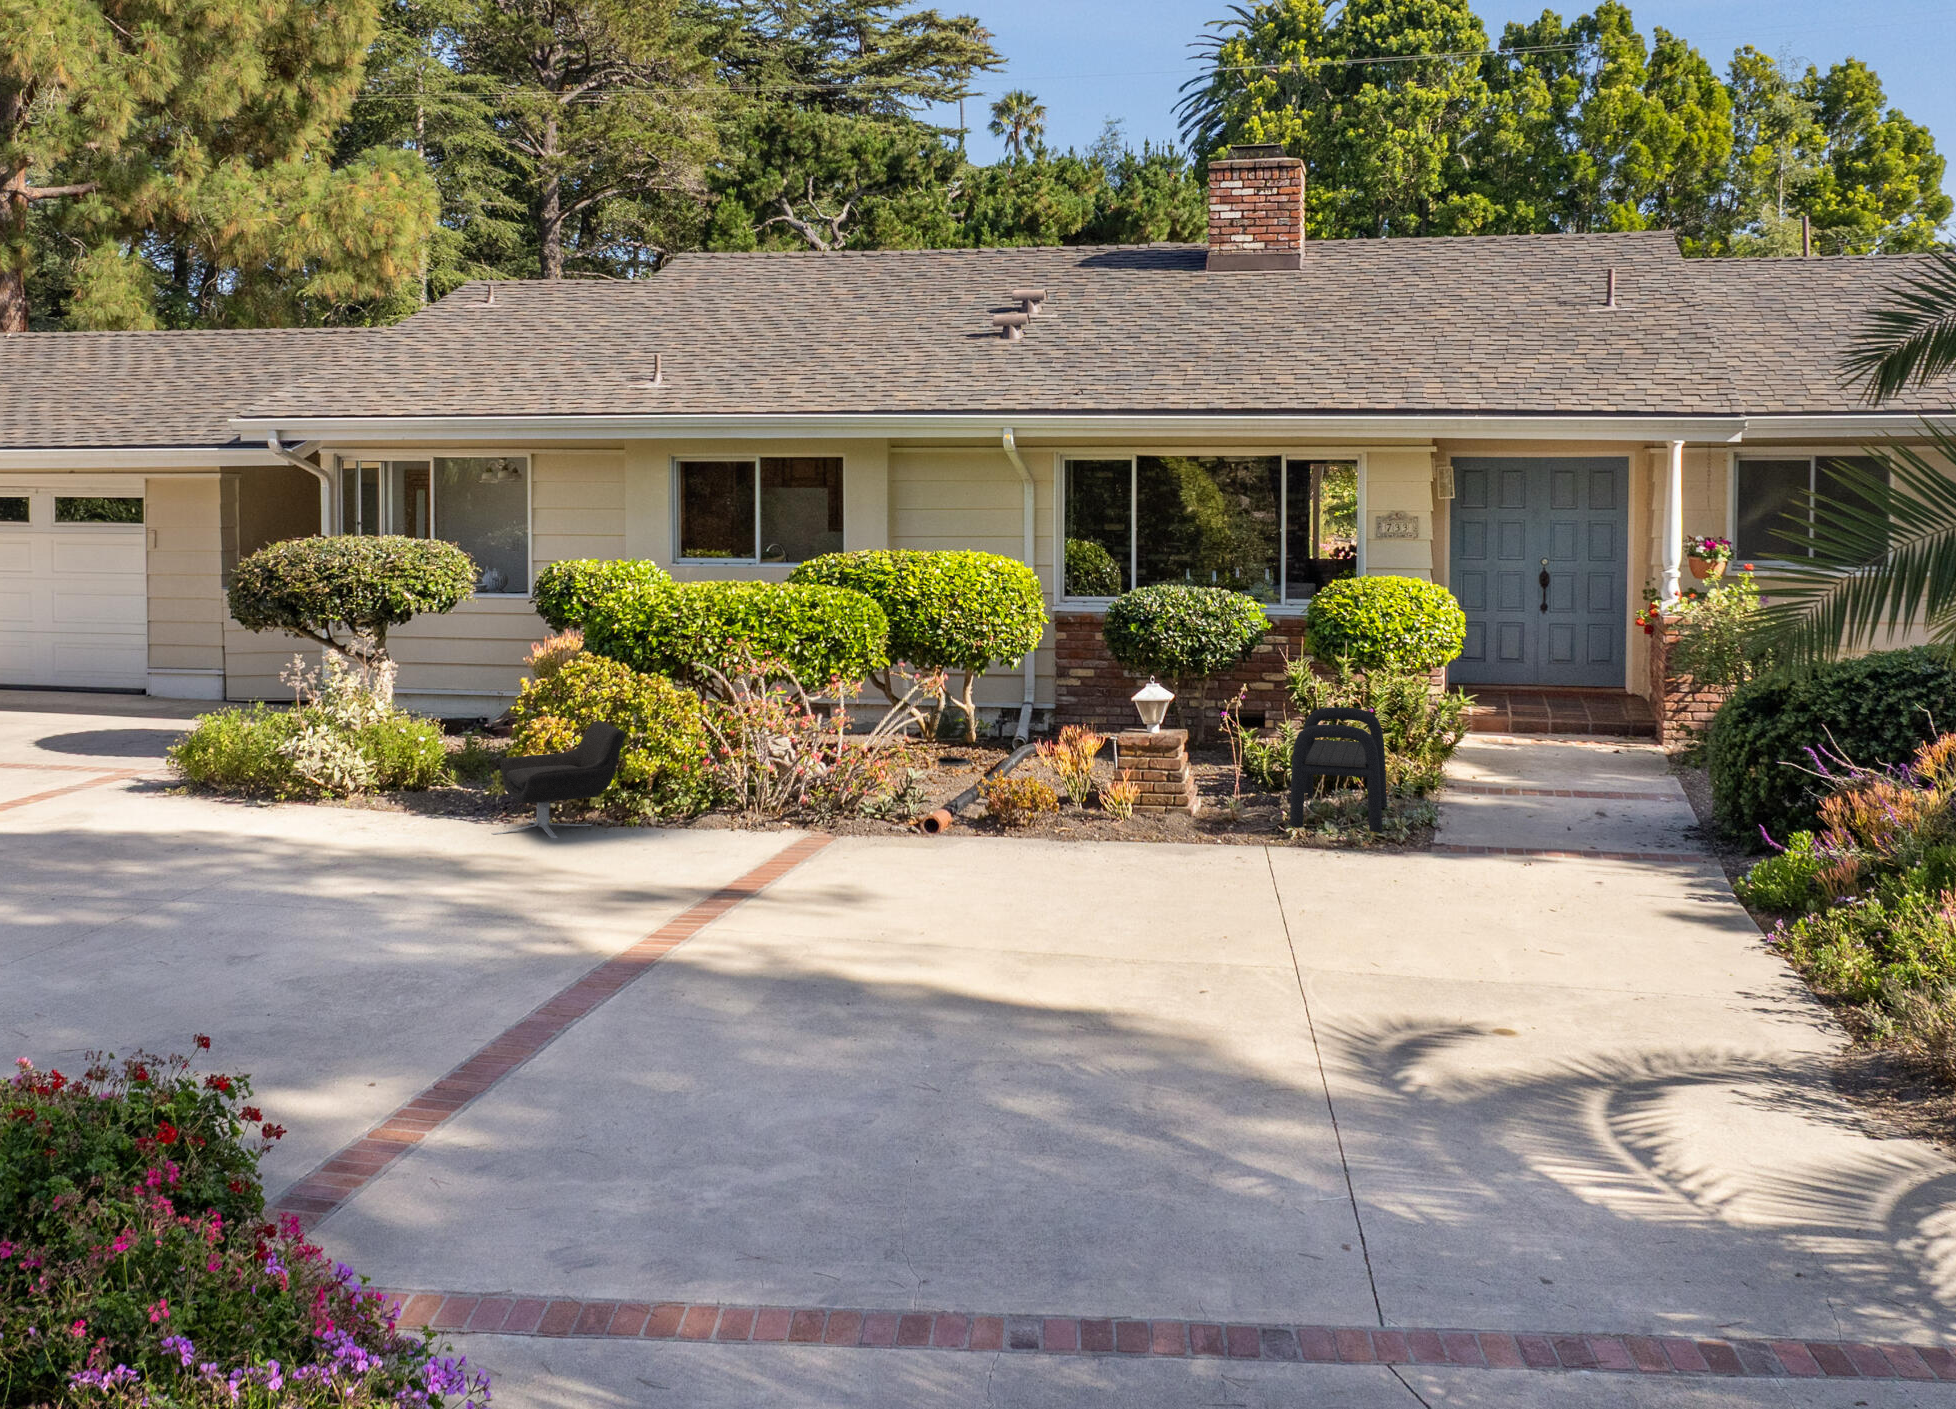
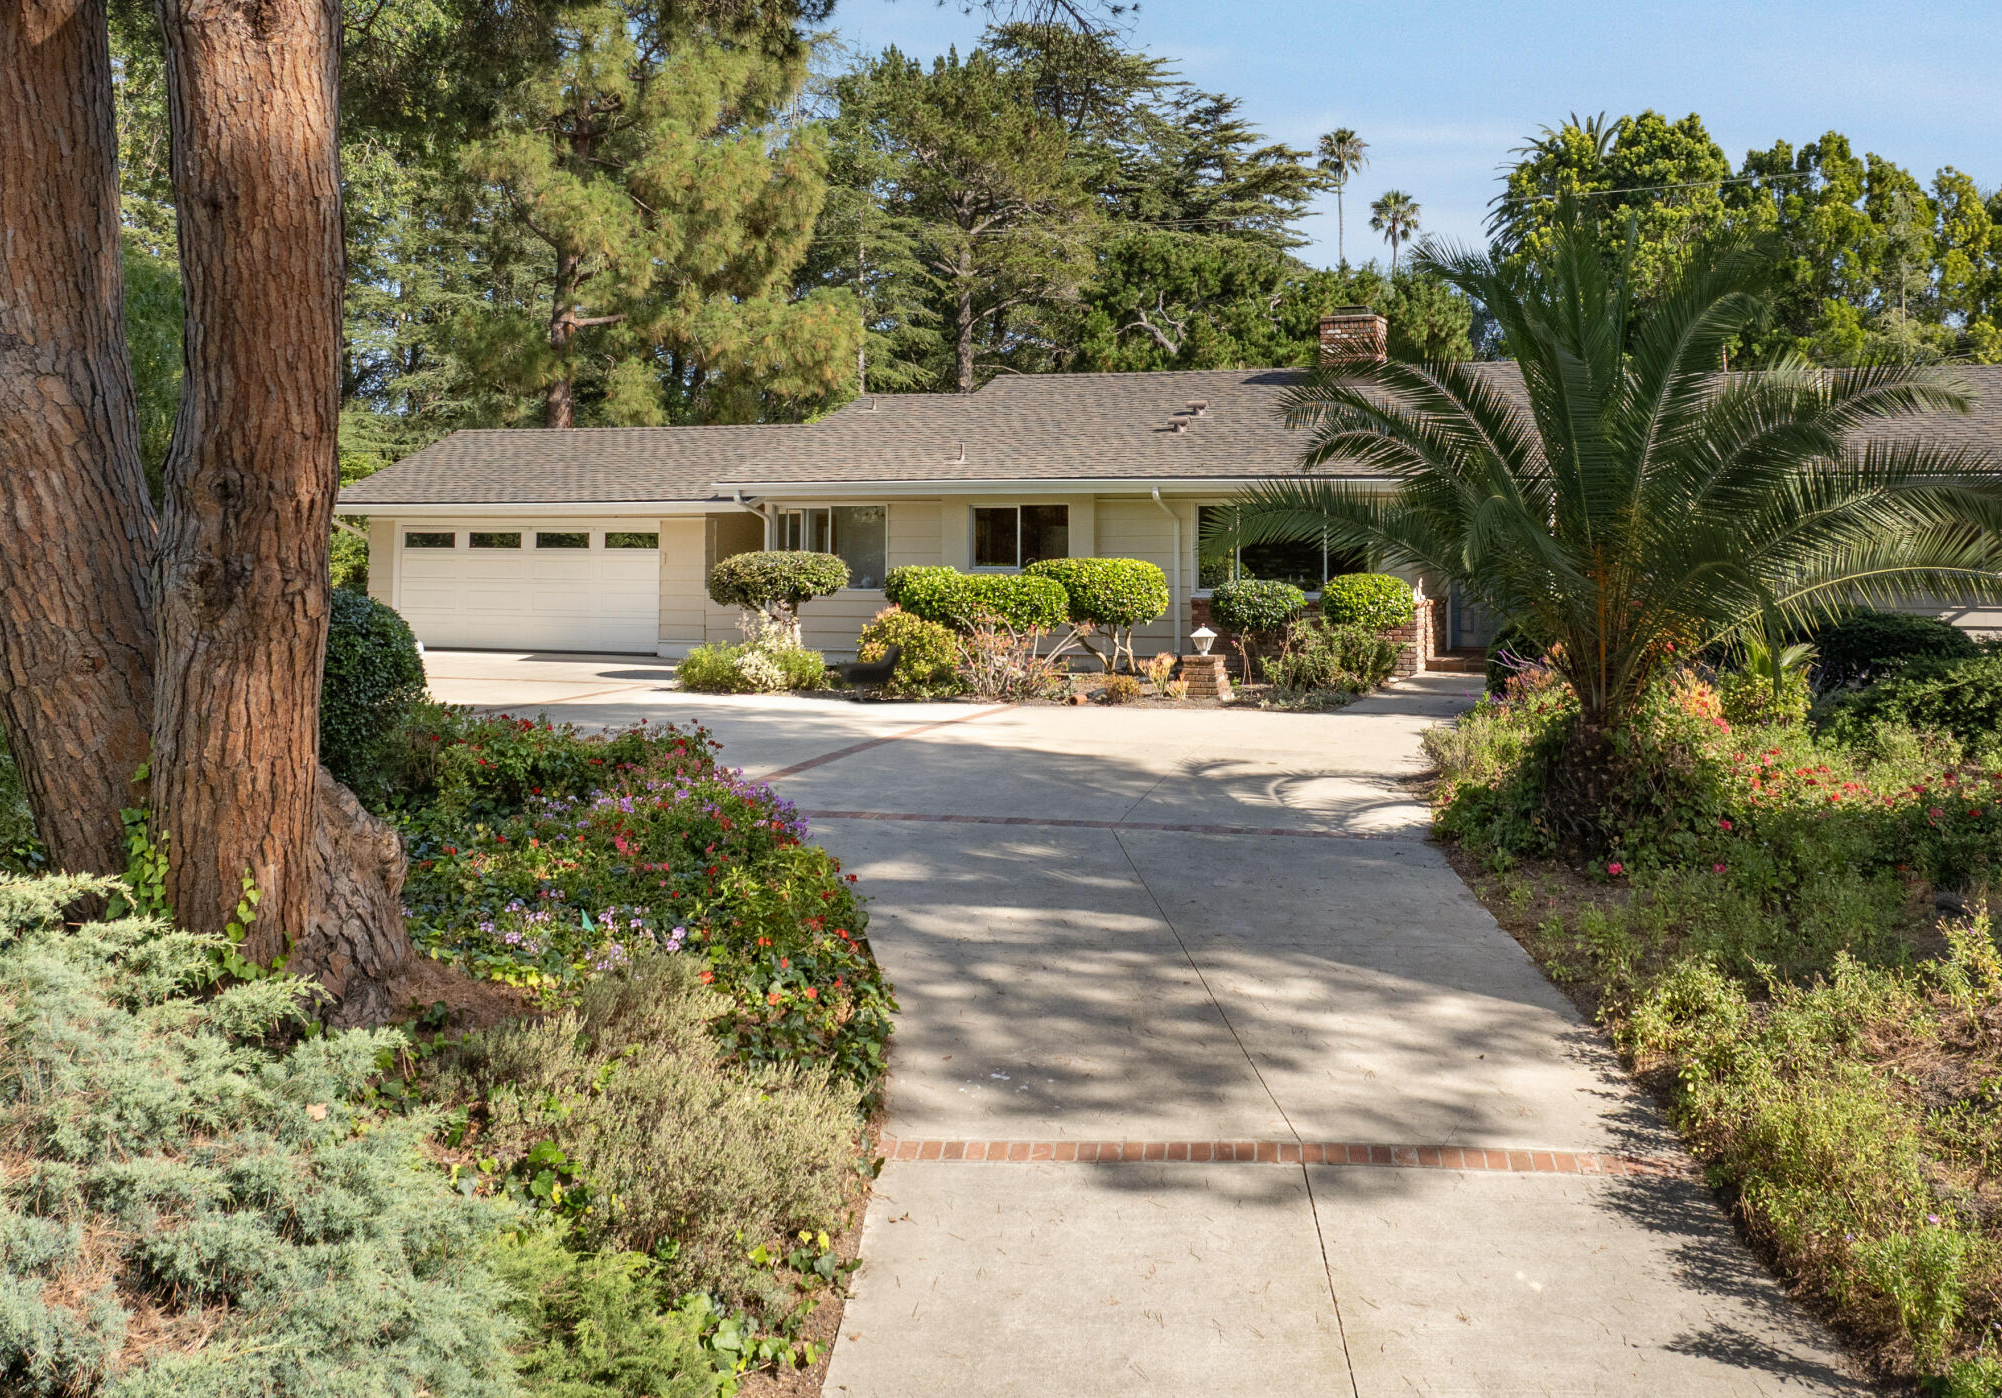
potted tree: present [929,692,972,766] -> present [930,652,957,702]
bench: present [1290,707,1387,832] -> none [1260,650,1331,714]

